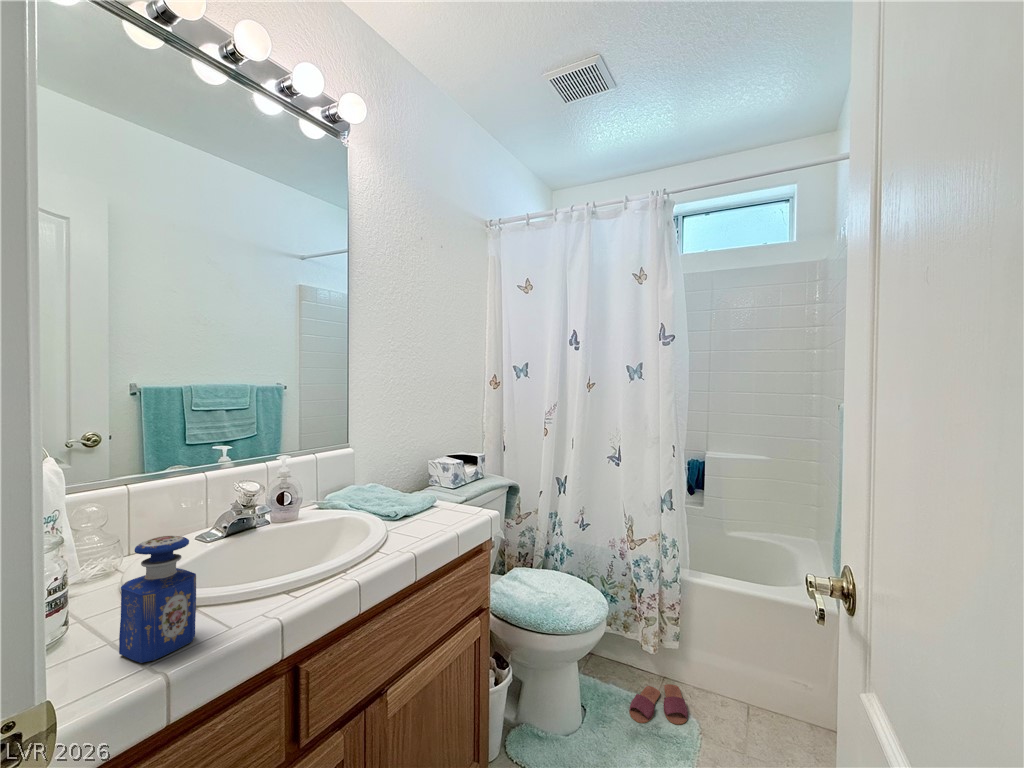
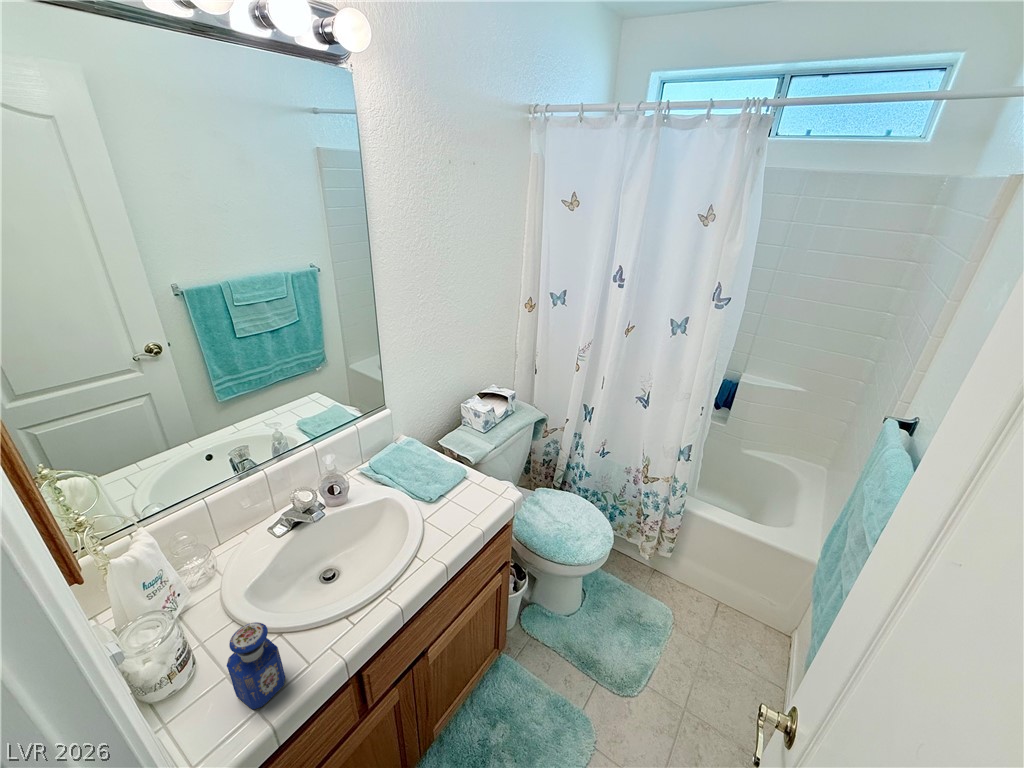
slippers: present [629,684,688,725] -> none [620,579,667,616]

